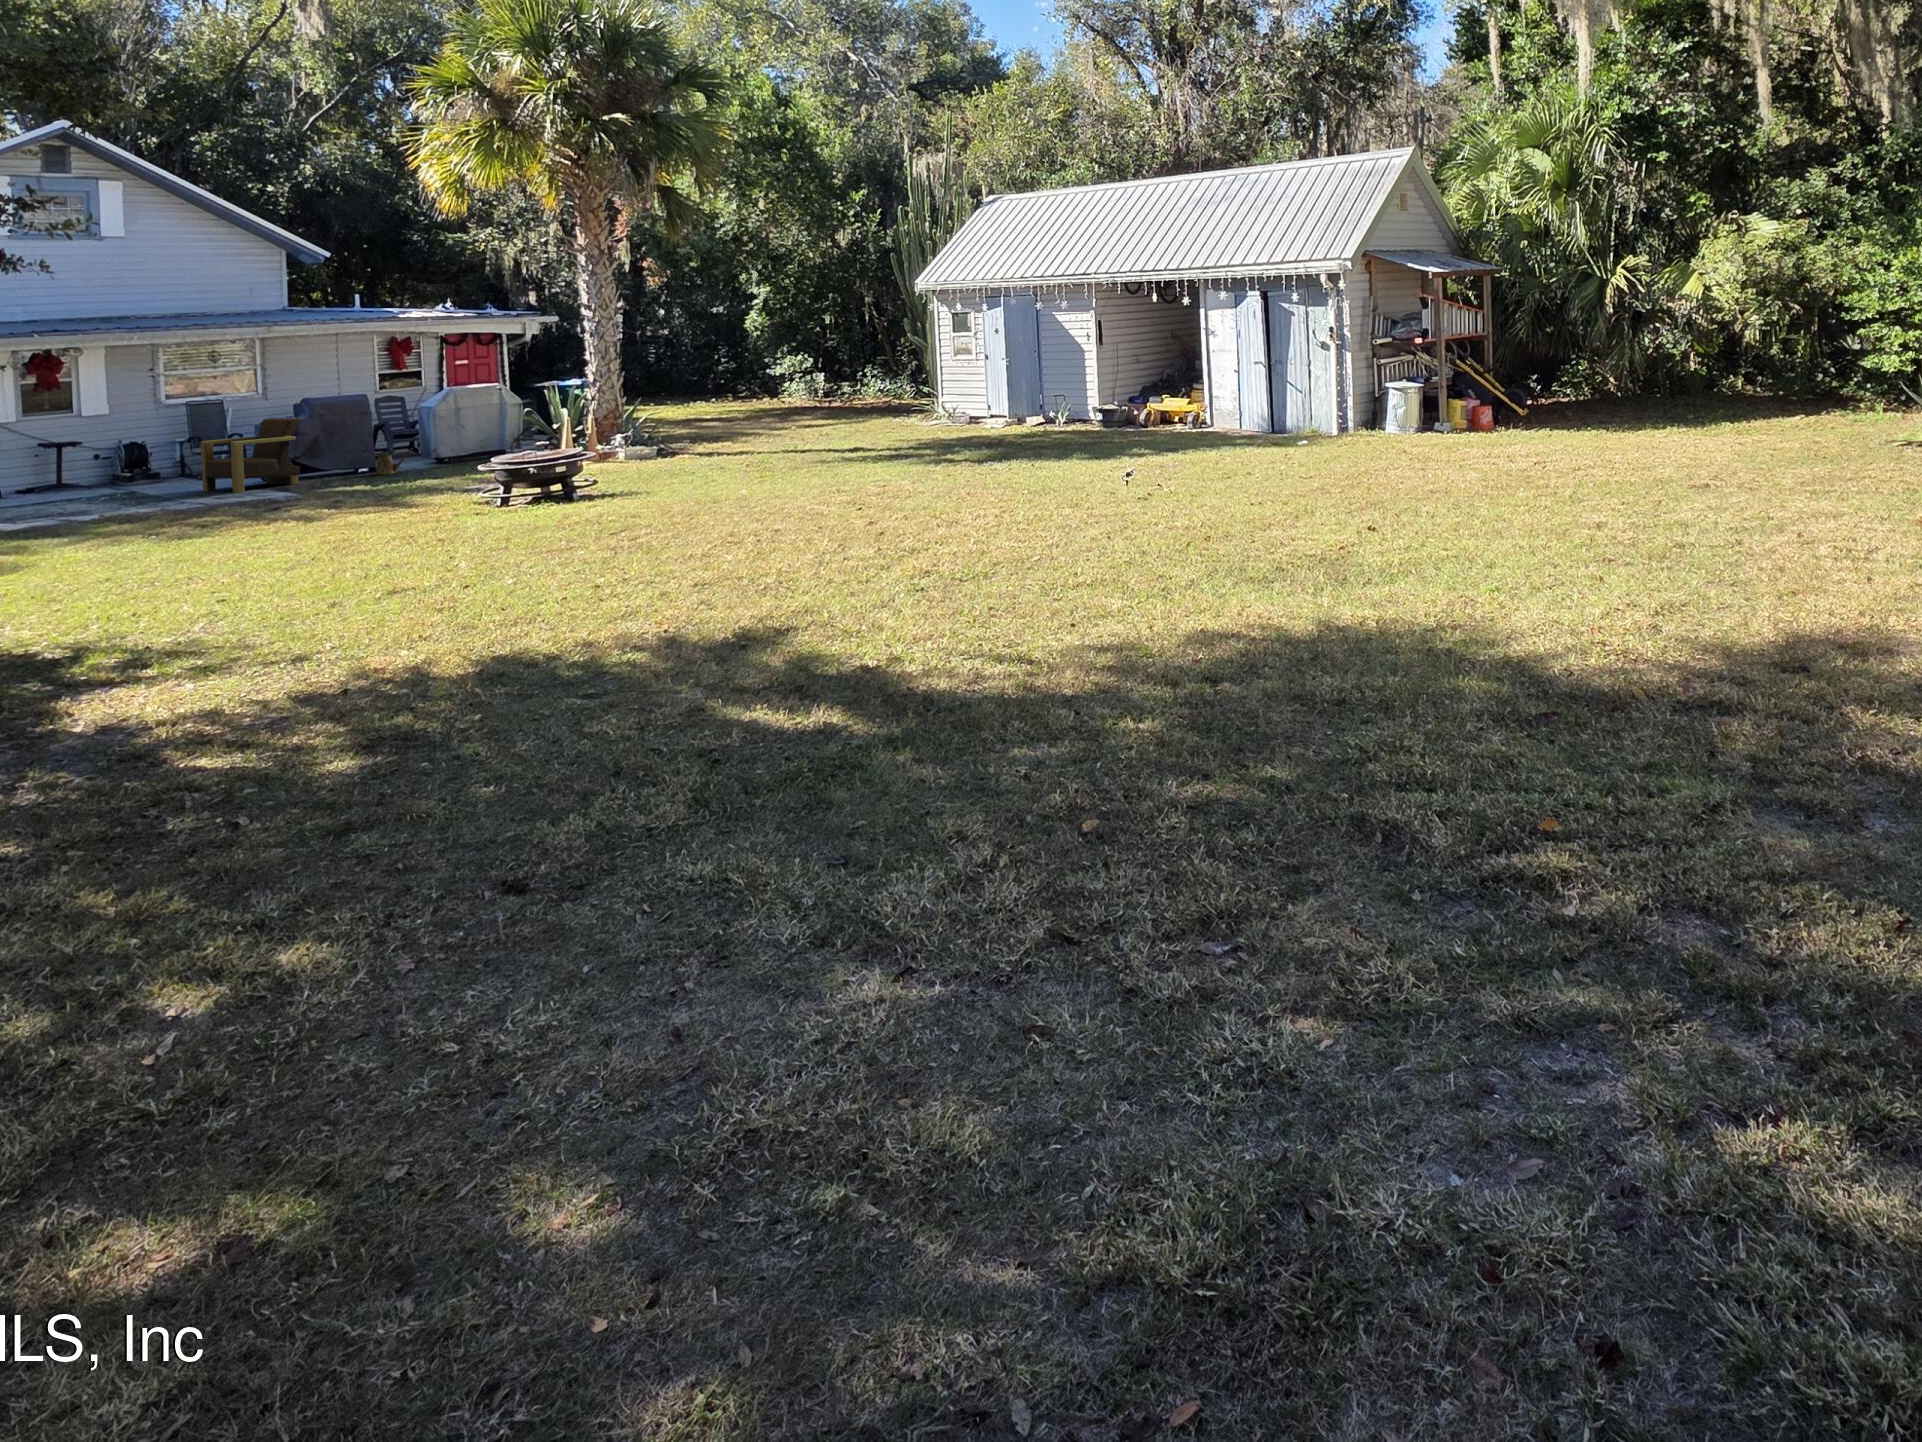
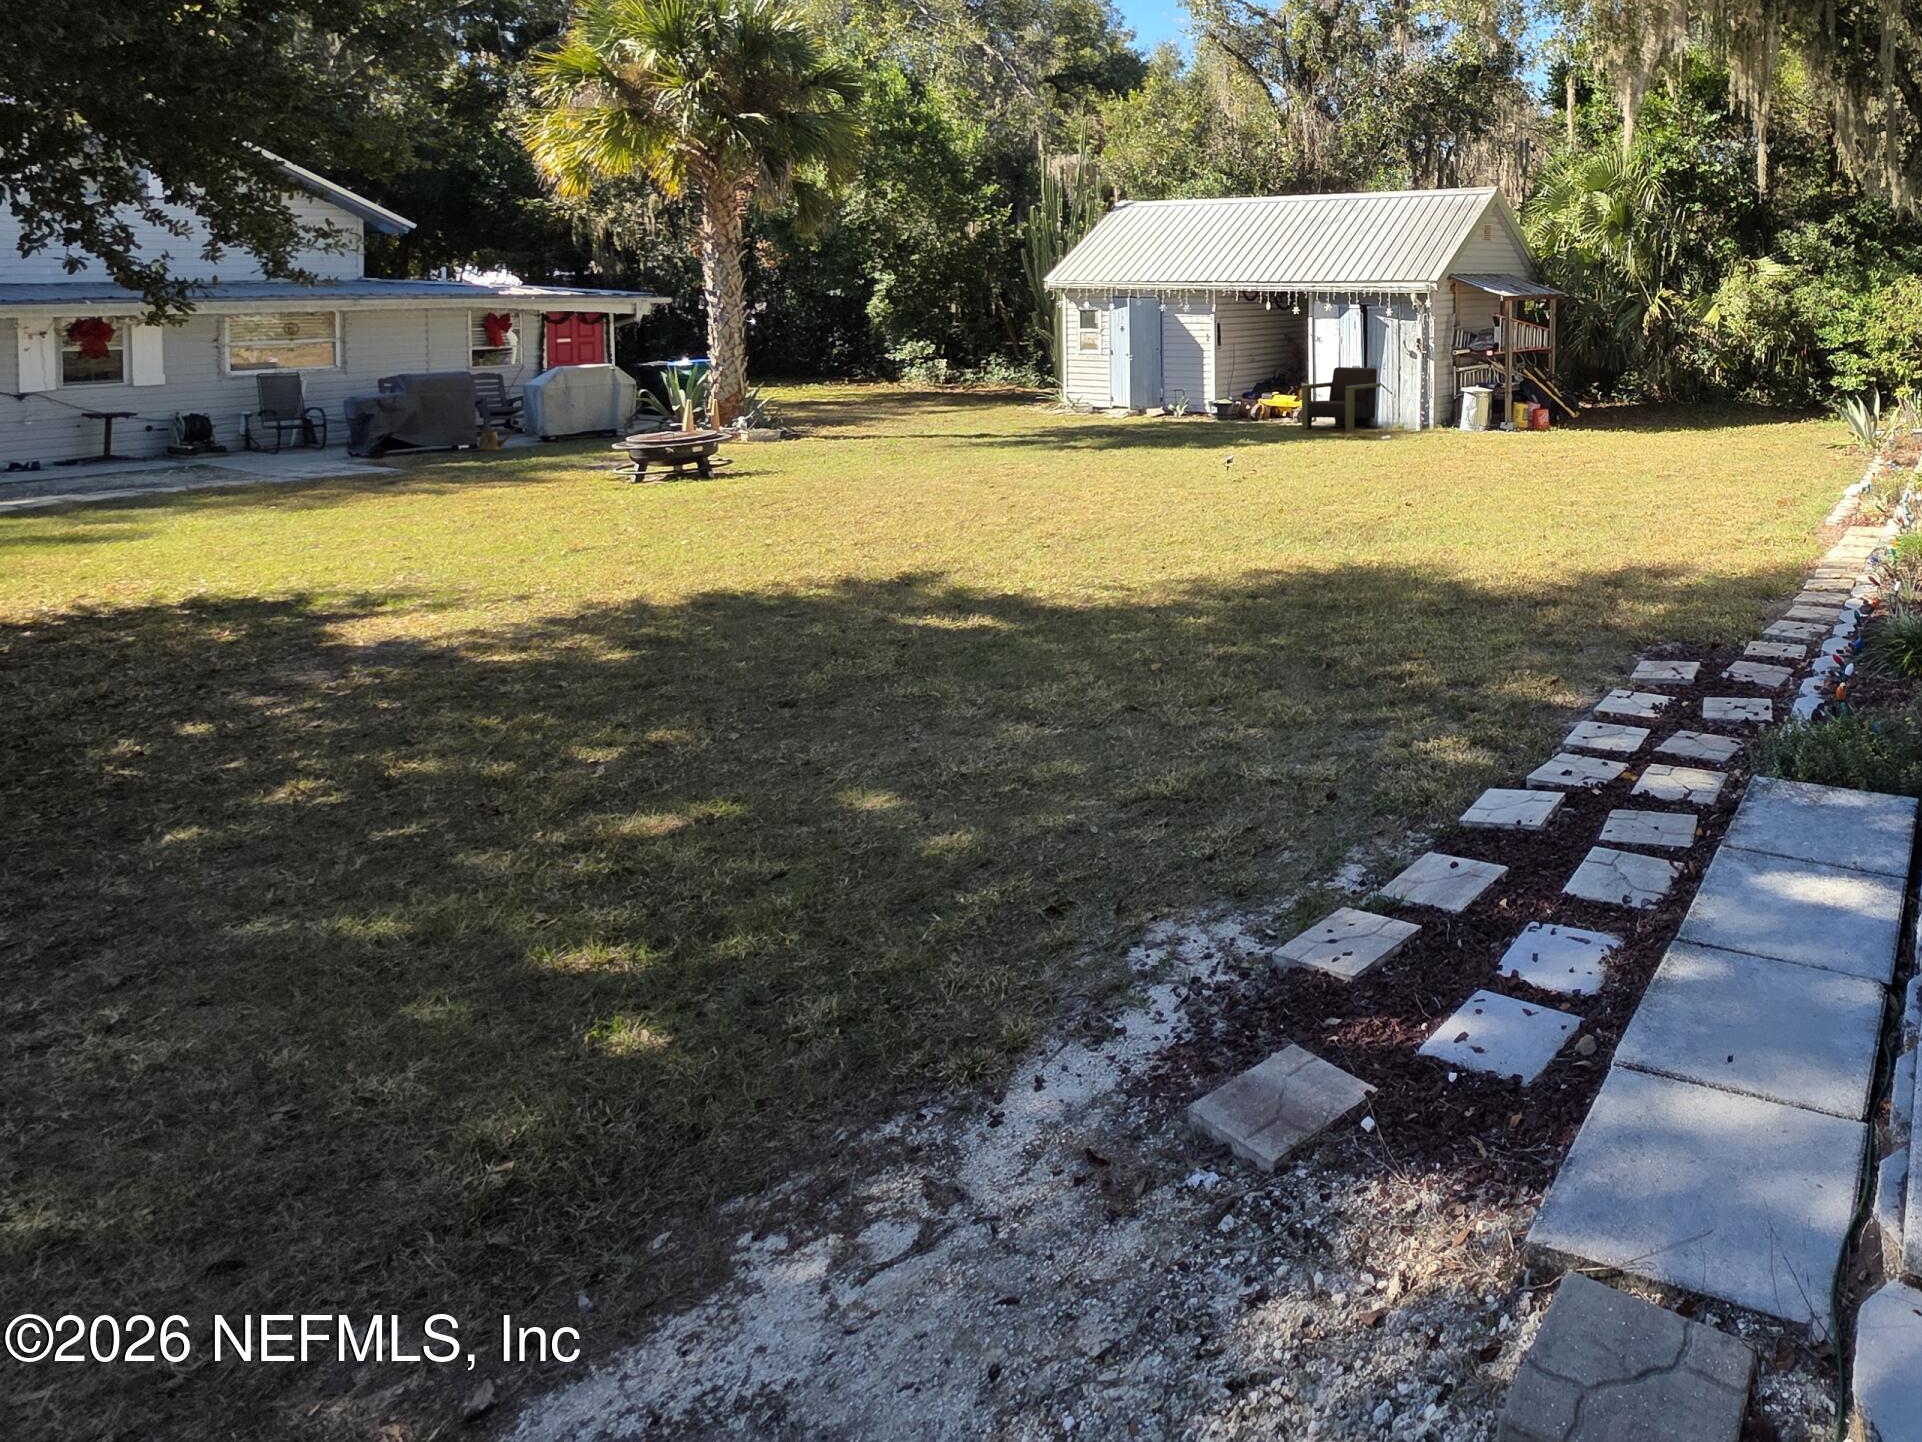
armchair: present [201,418,301,493] -> present [1302,367,1381,431]

